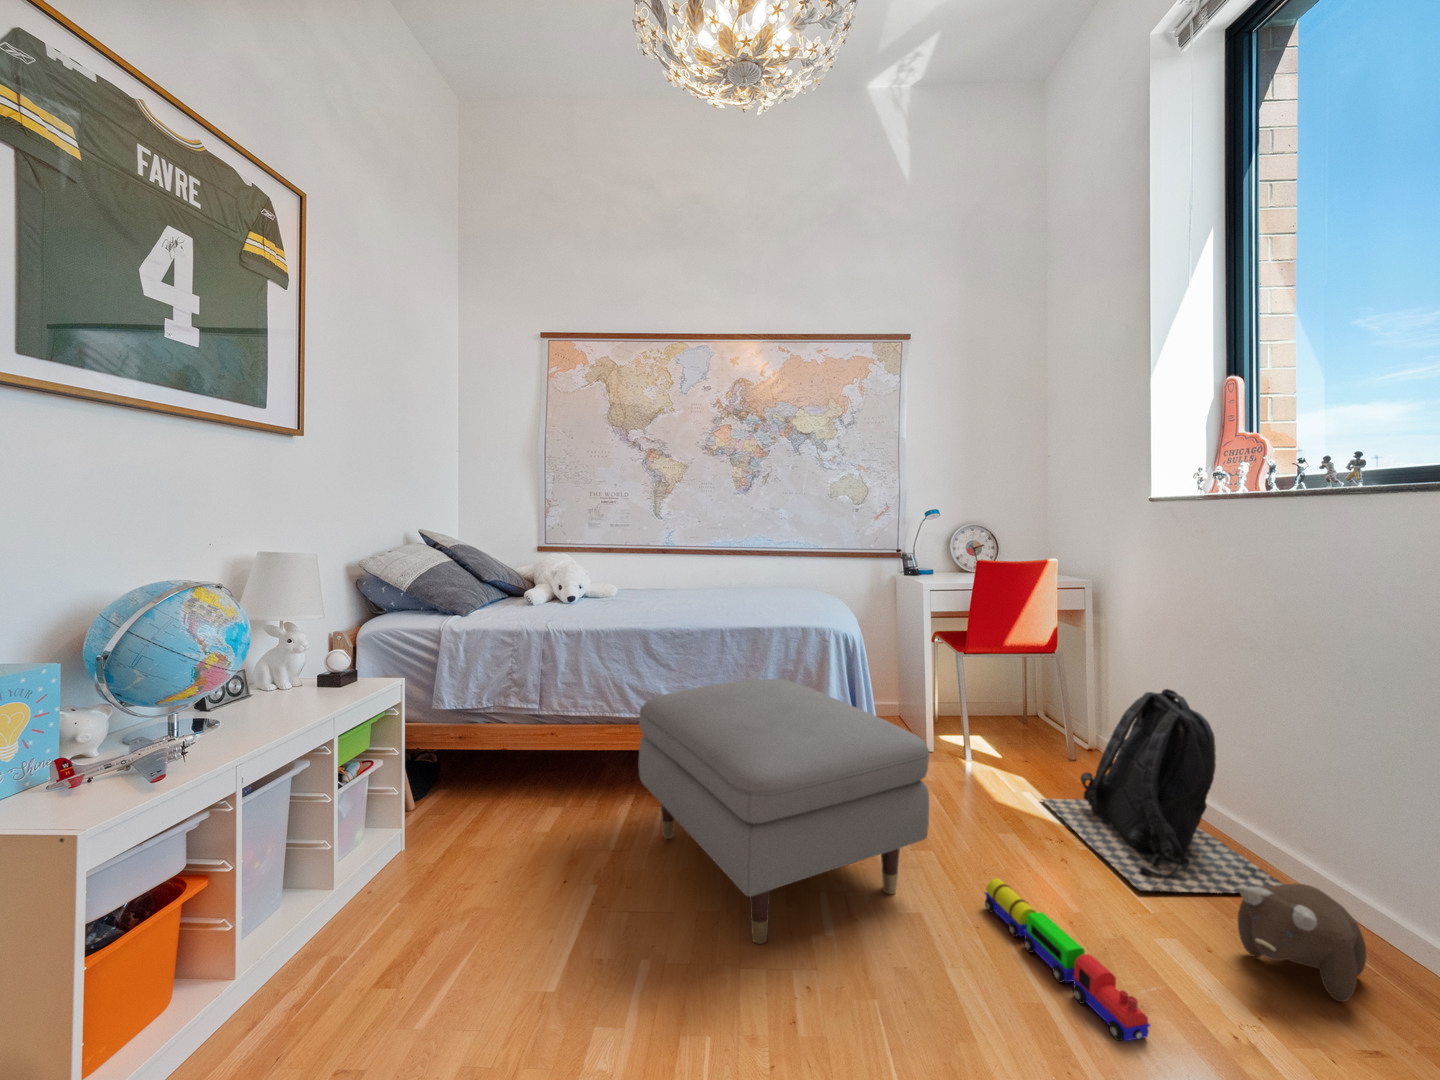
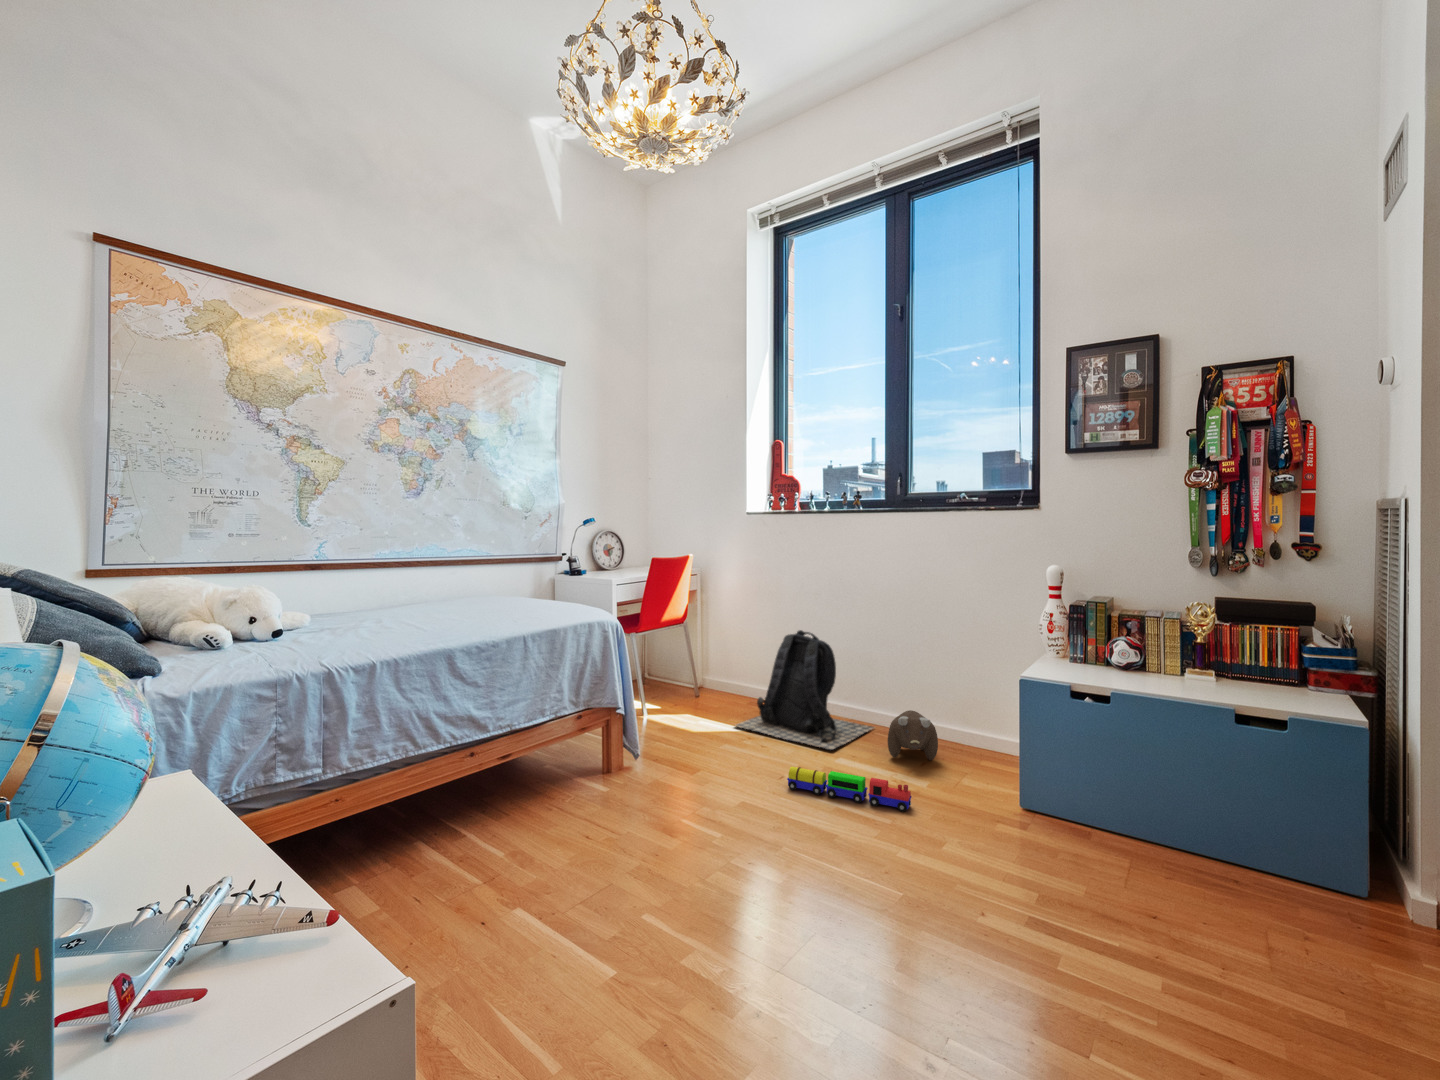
ottoman: present [639,679,929,944] -> none [502,672,764,871]

